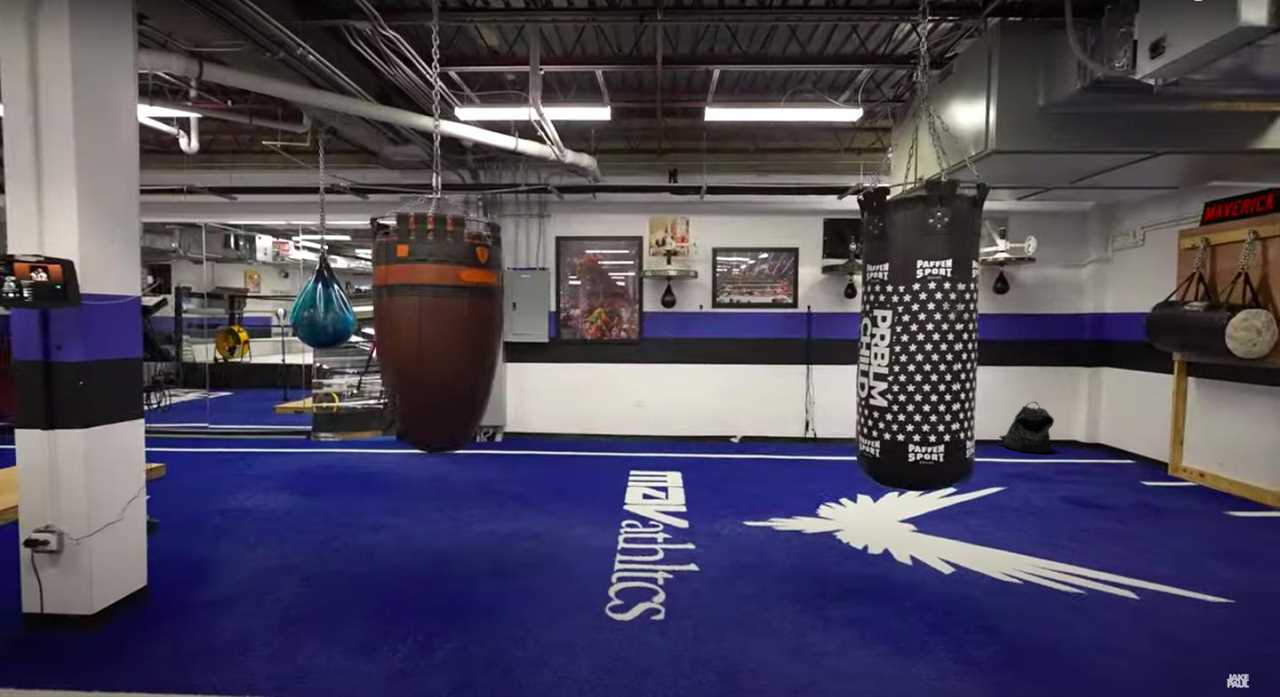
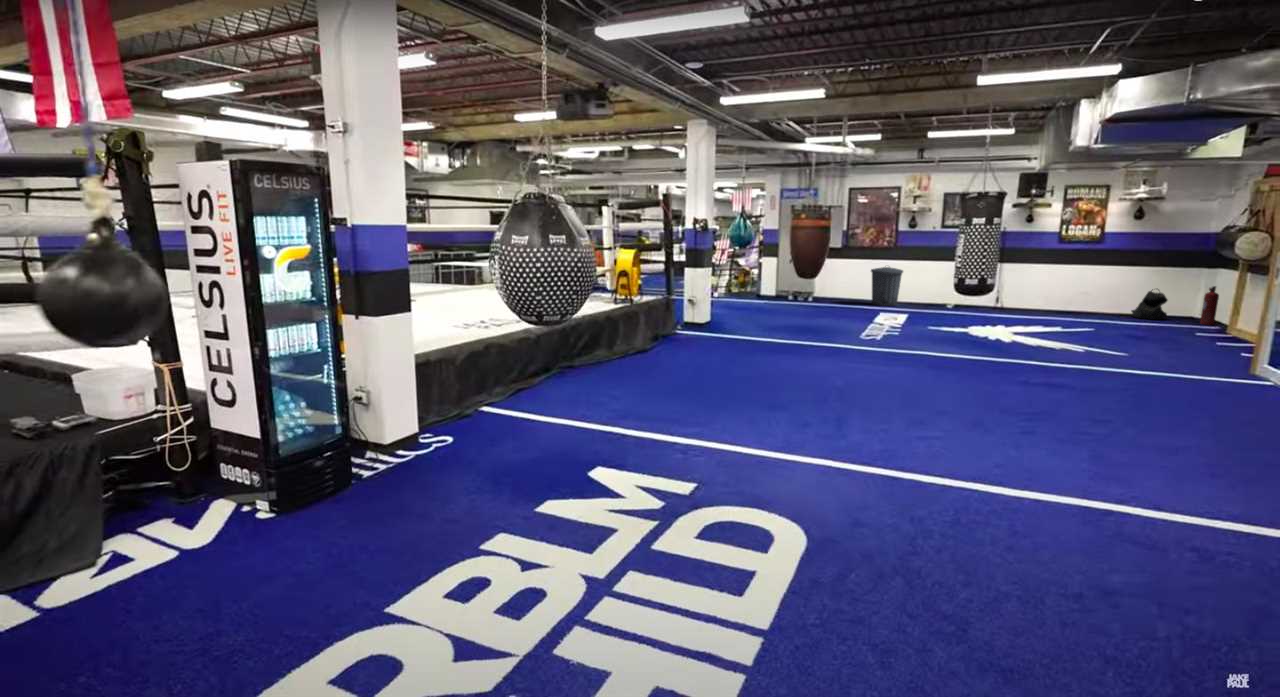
trash can: none [603,375,658,450] -> present [871,267,903,306]
fire extinguisher: none [1109,400,1133,462] -> present [1200,286,1219,325]

